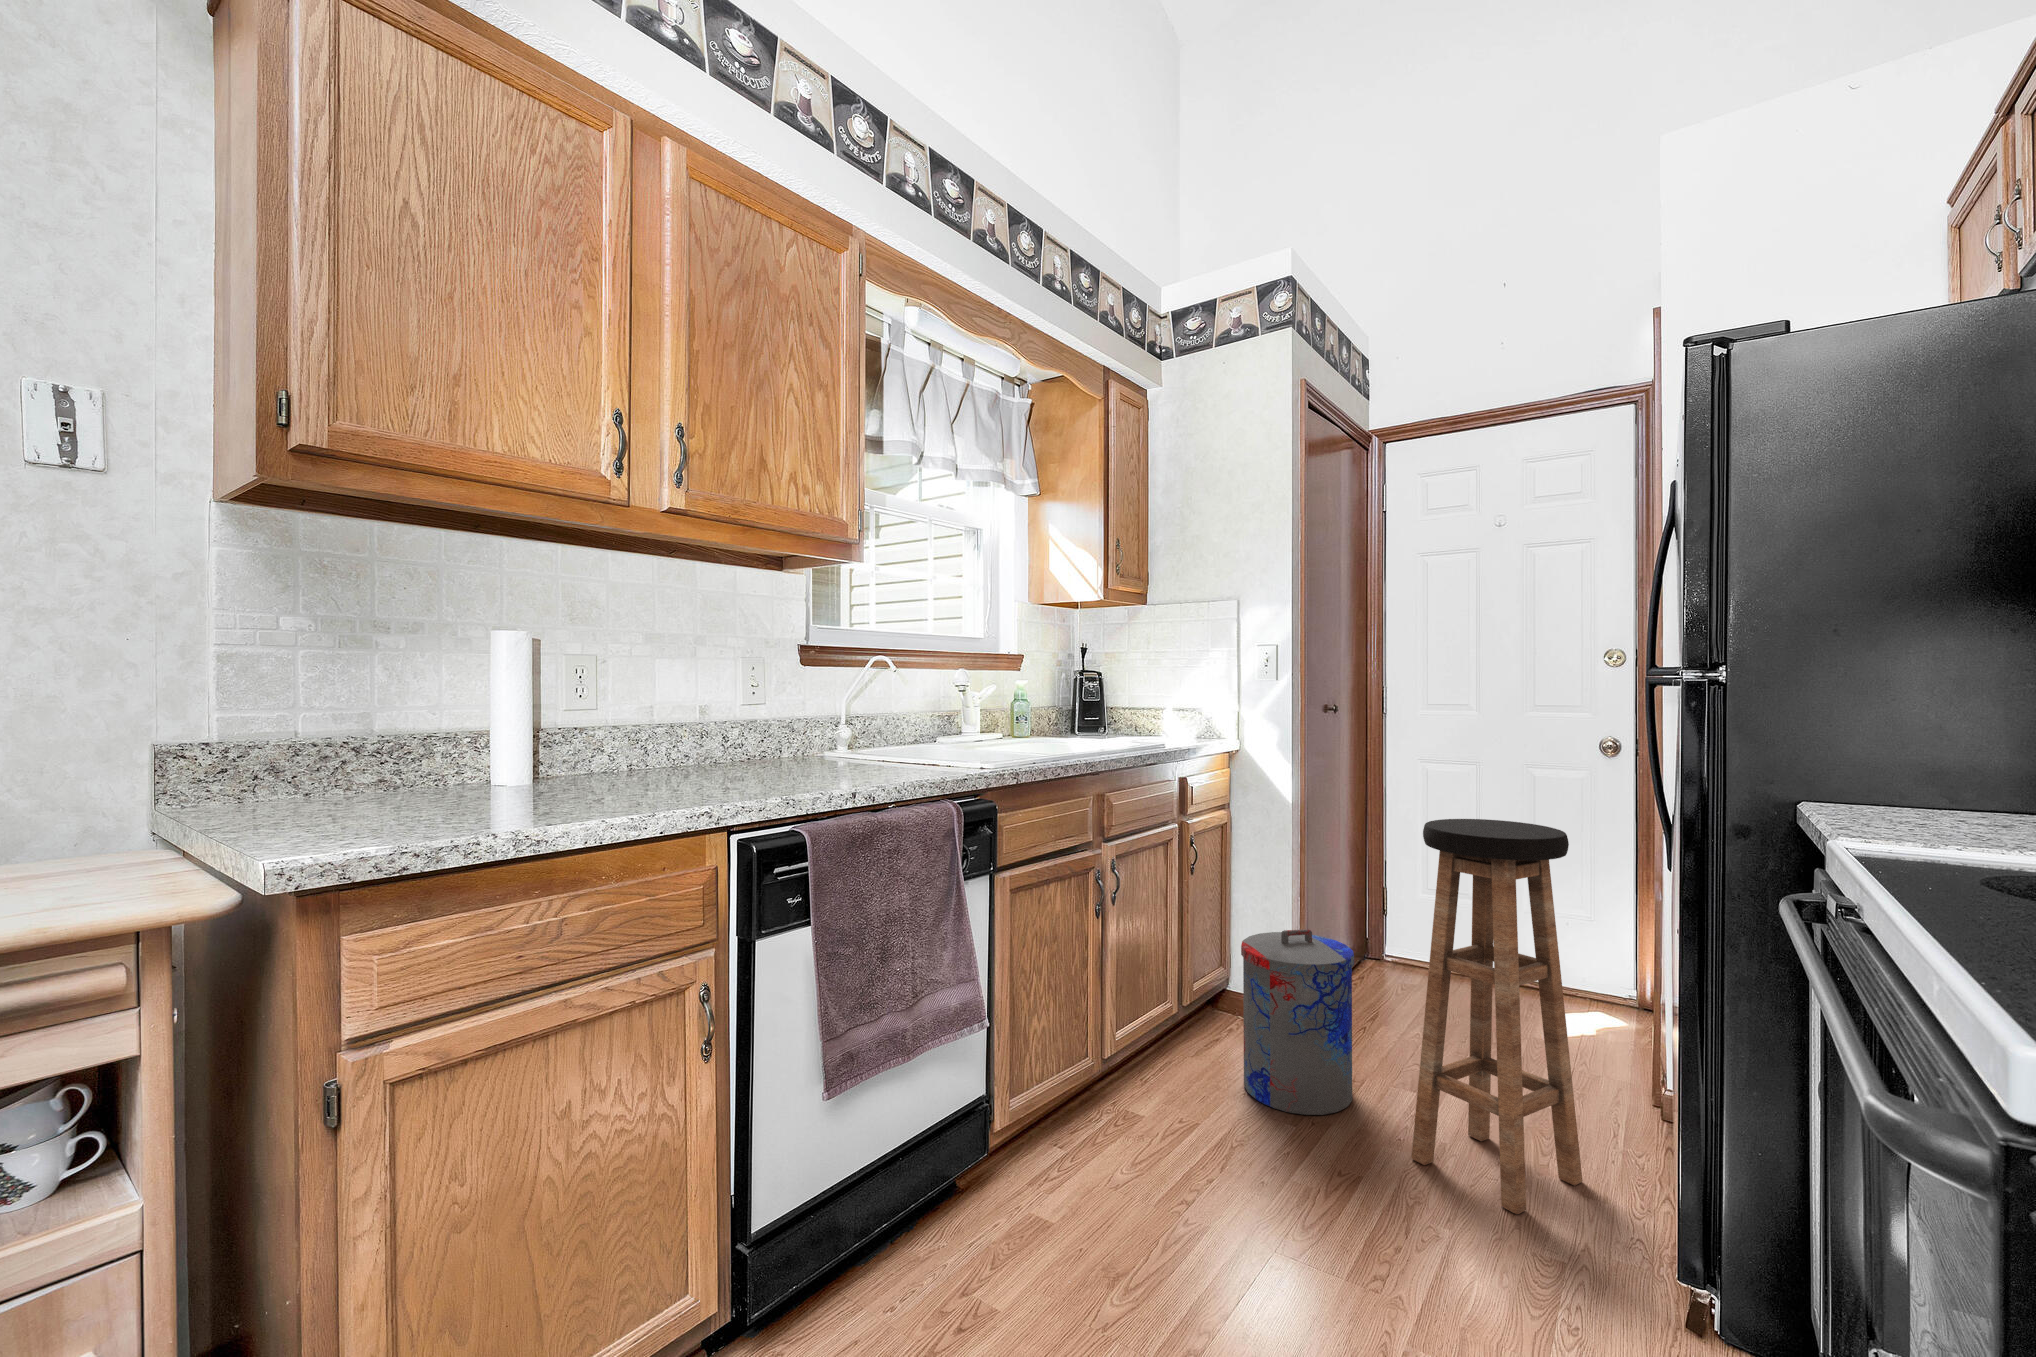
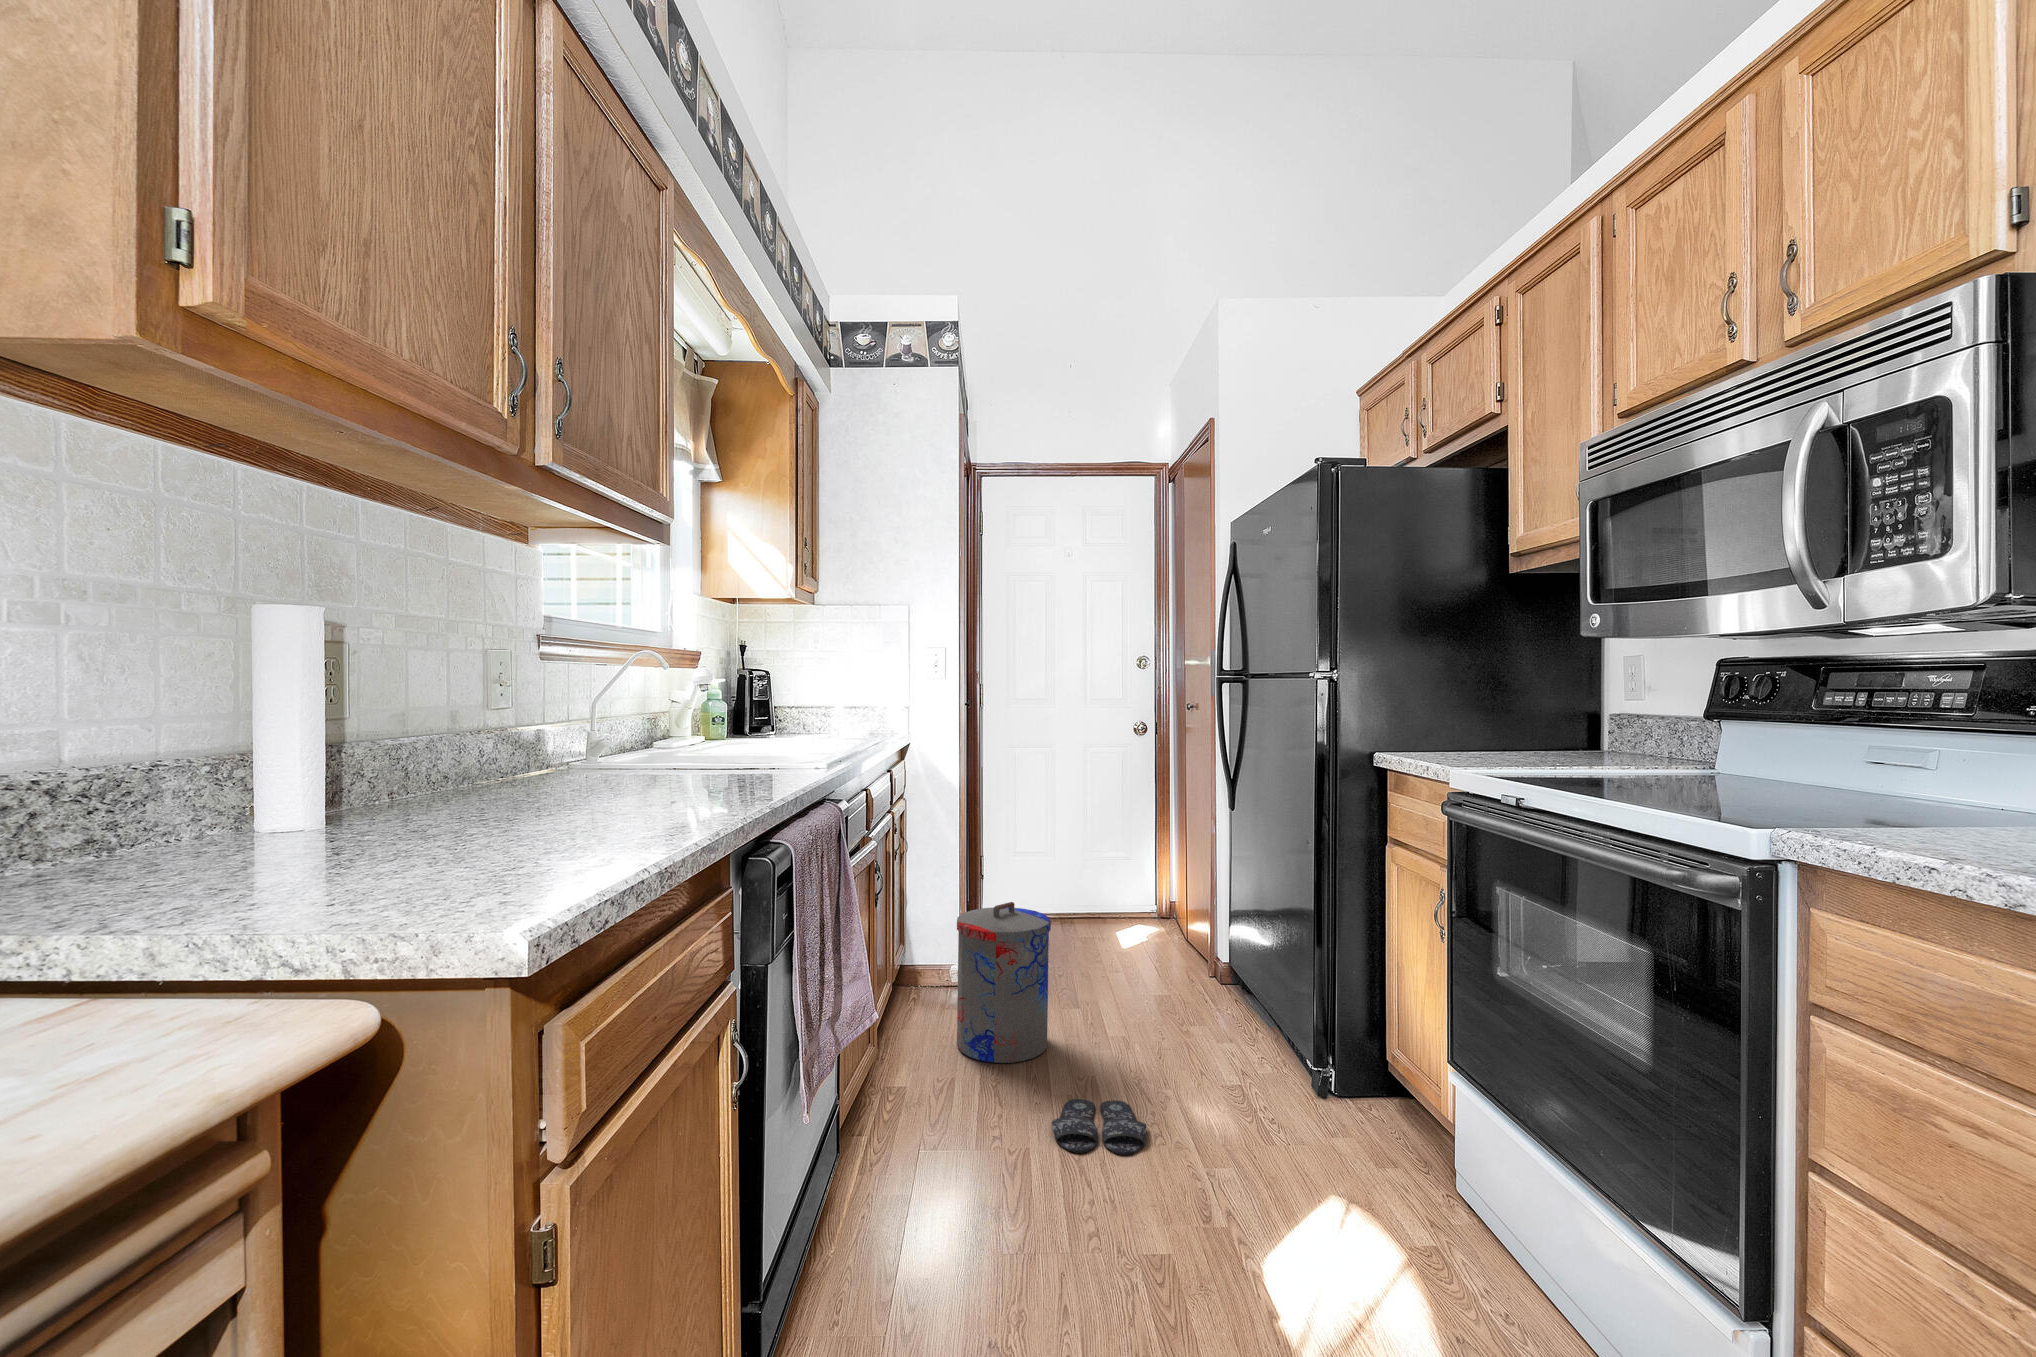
bar stool: present [1412,819,1583,1214] -> none [1115,795,1219,1086]
slippers: none [1265,1173,1392,1260] -> present [1052,1099,1146,1155]

